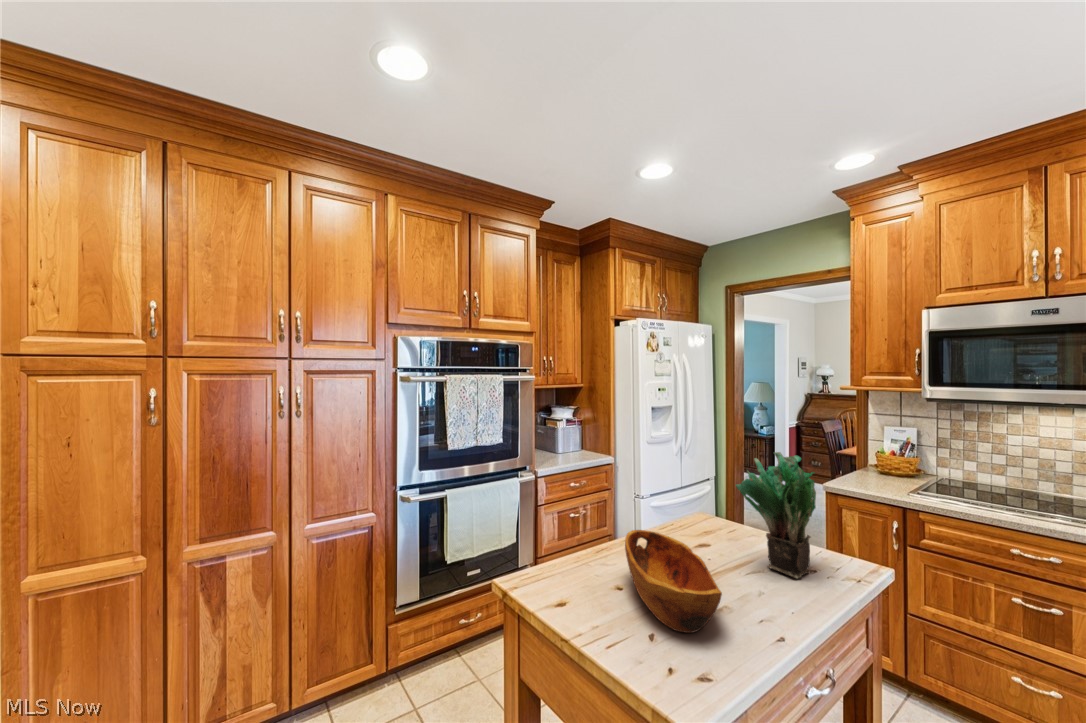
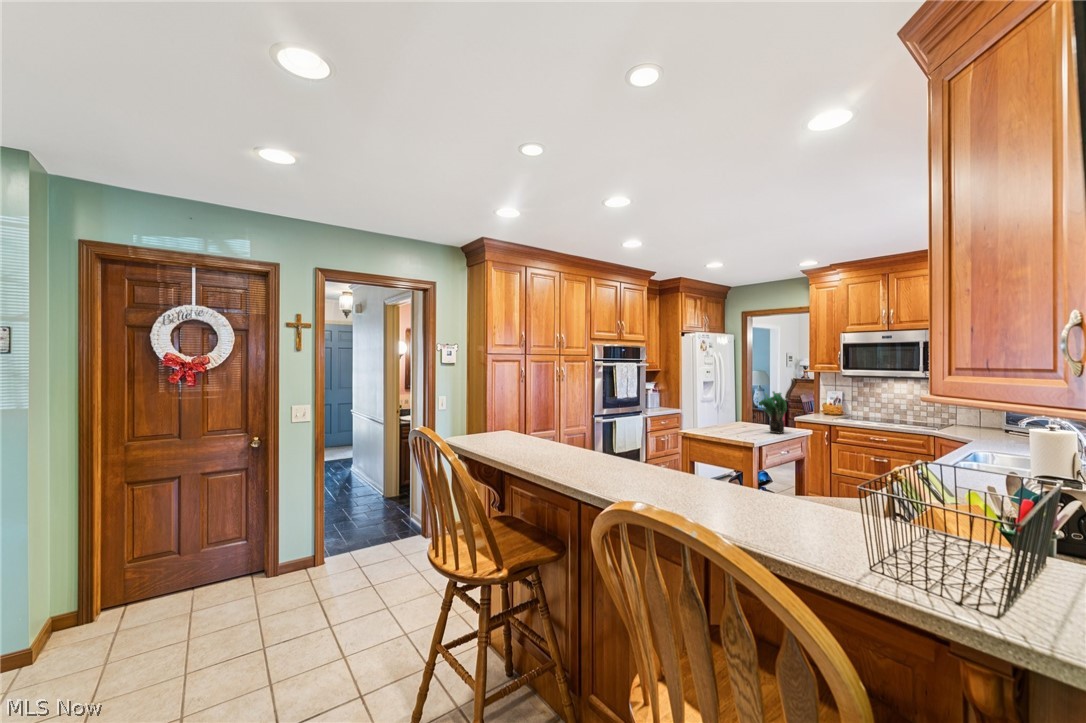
wooden bowl: present [625,530,722,633] -> none [720,418,757,440]

